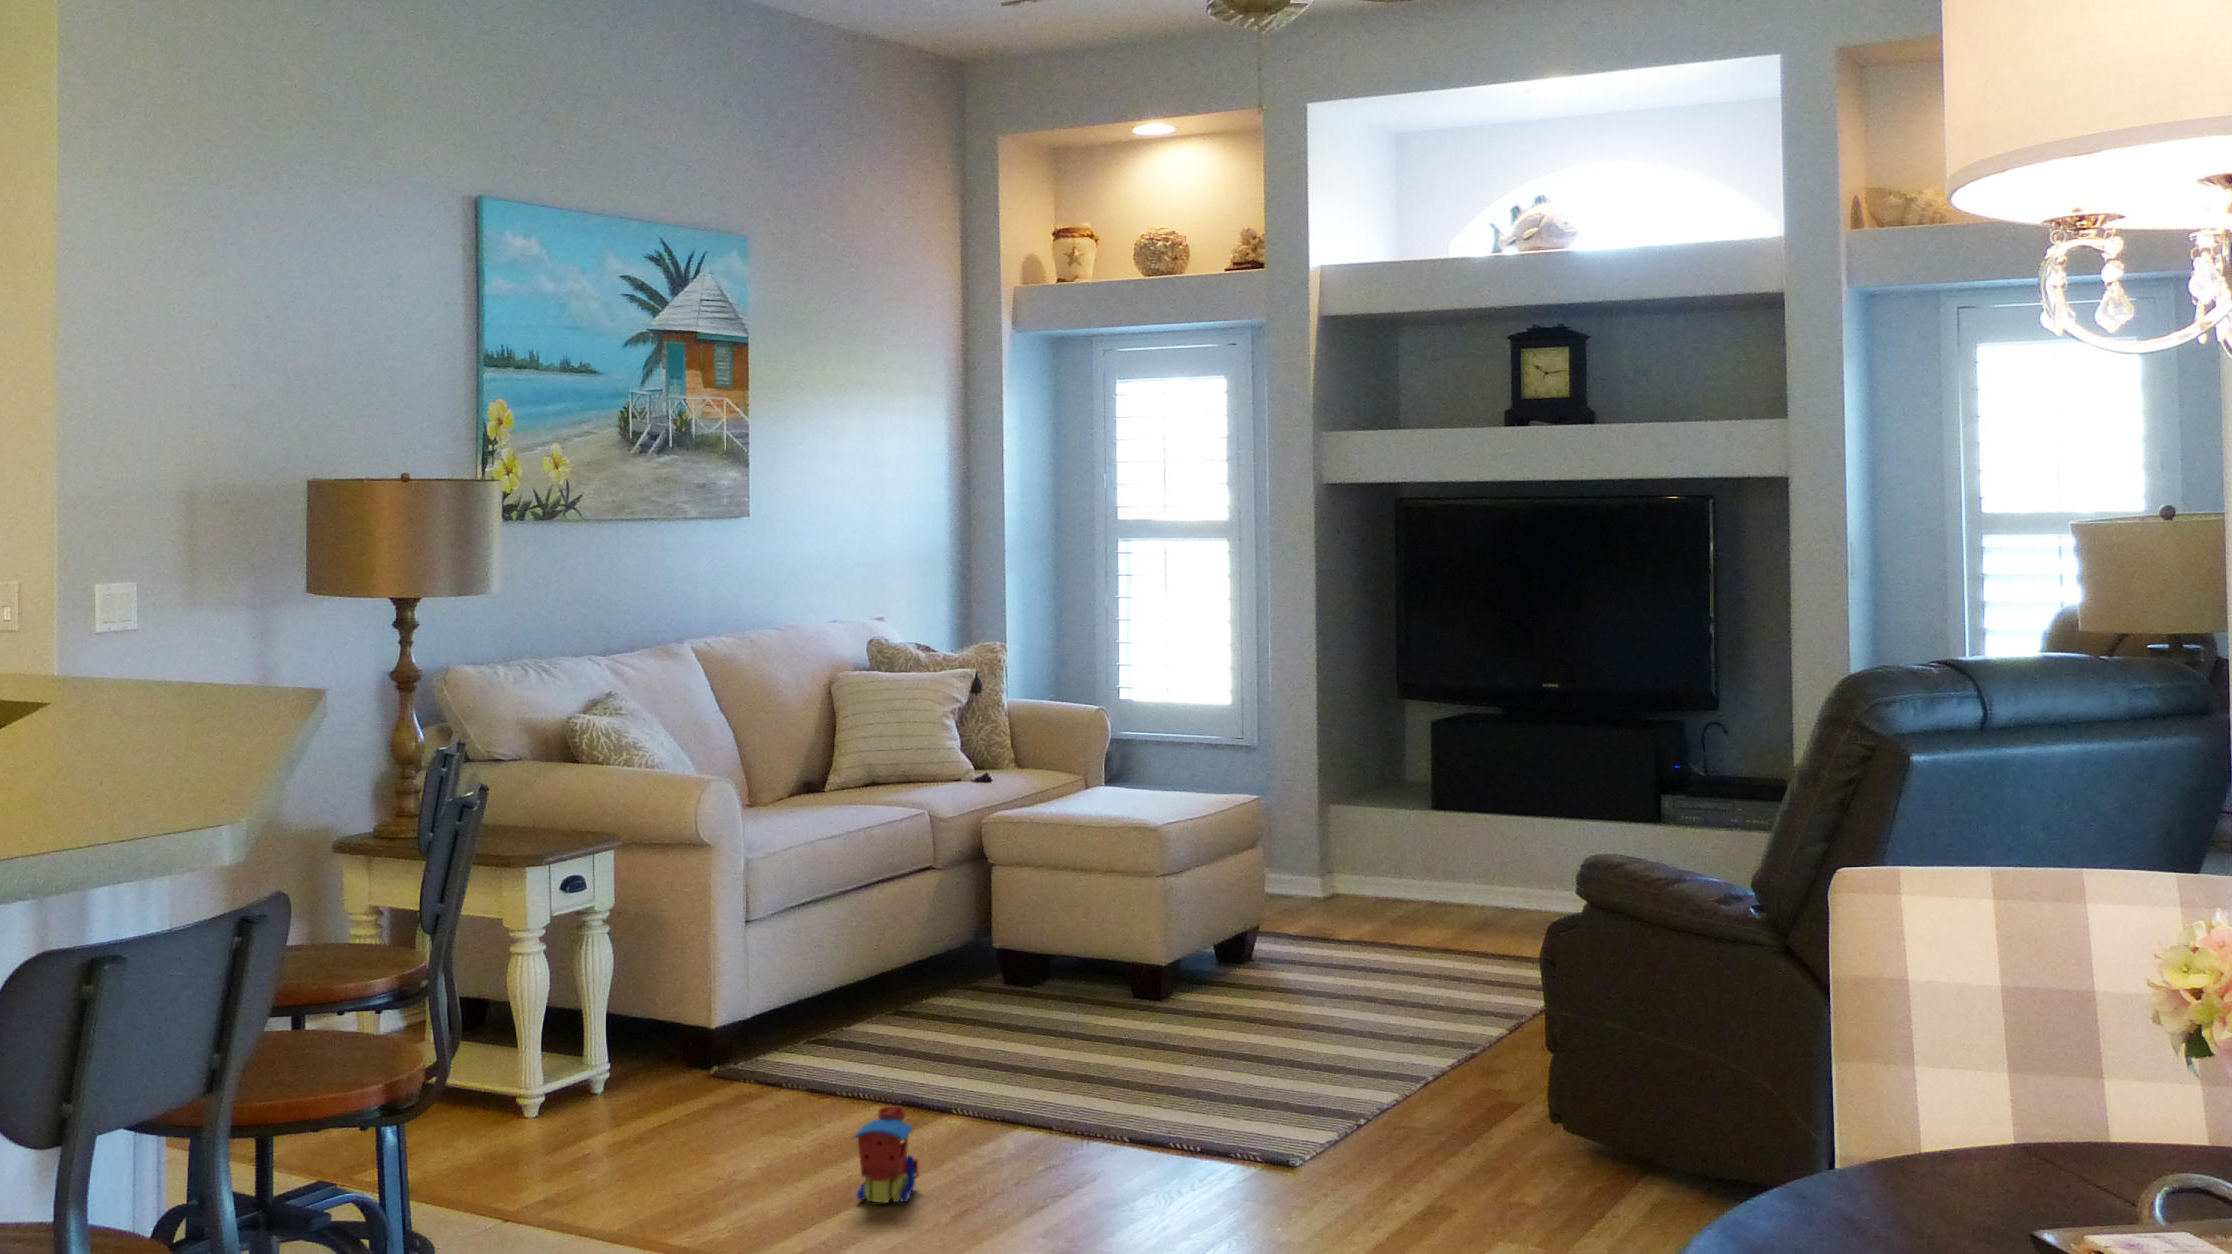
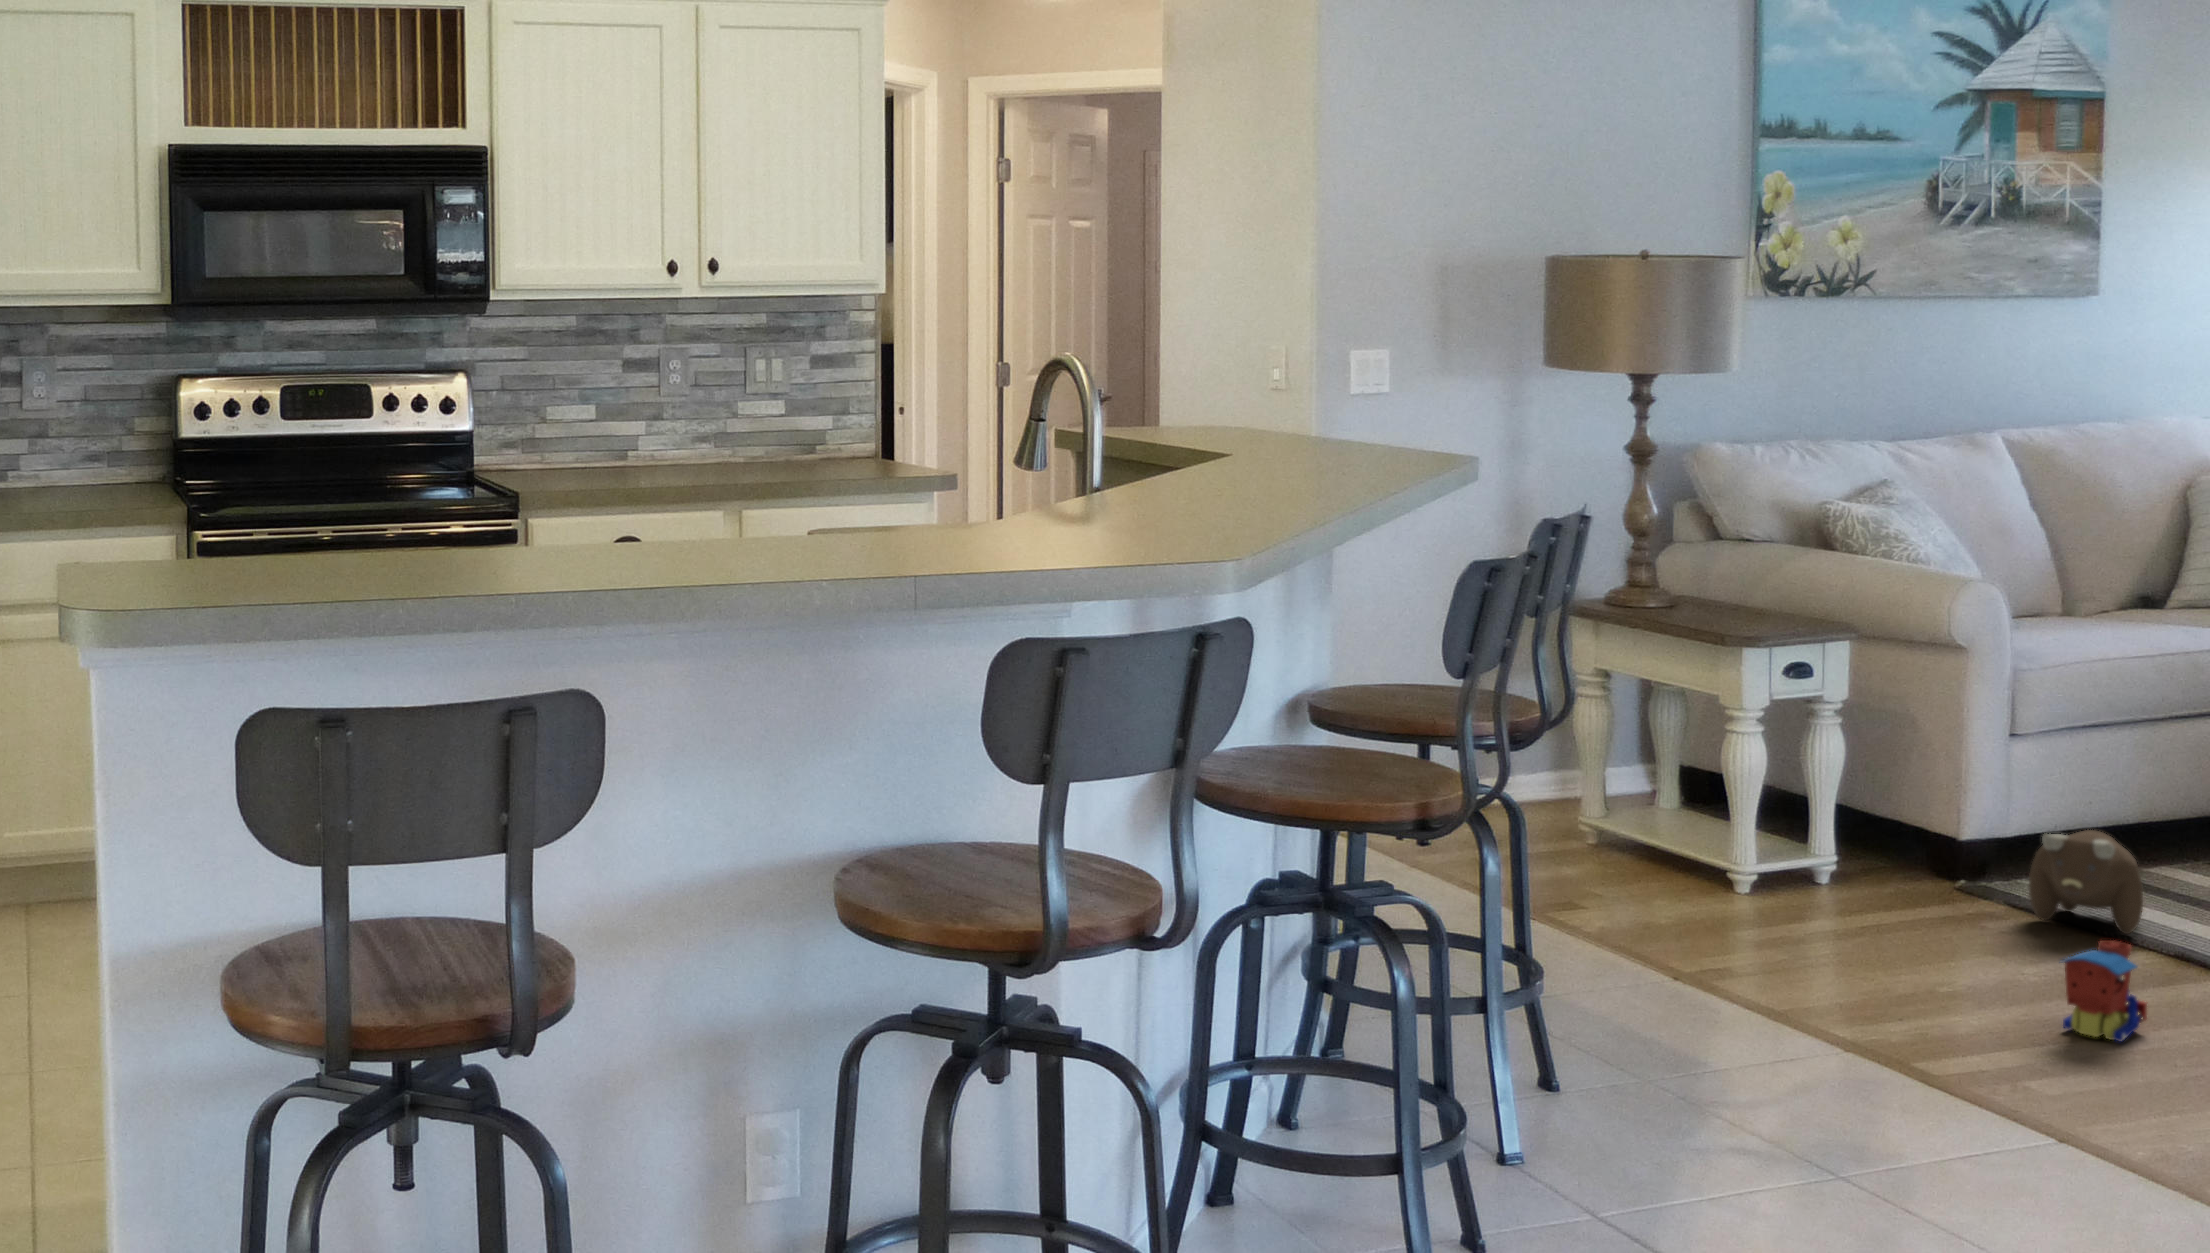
plush toy: none [781,1001,873,1093] -> present [2029,830,2143,934]

